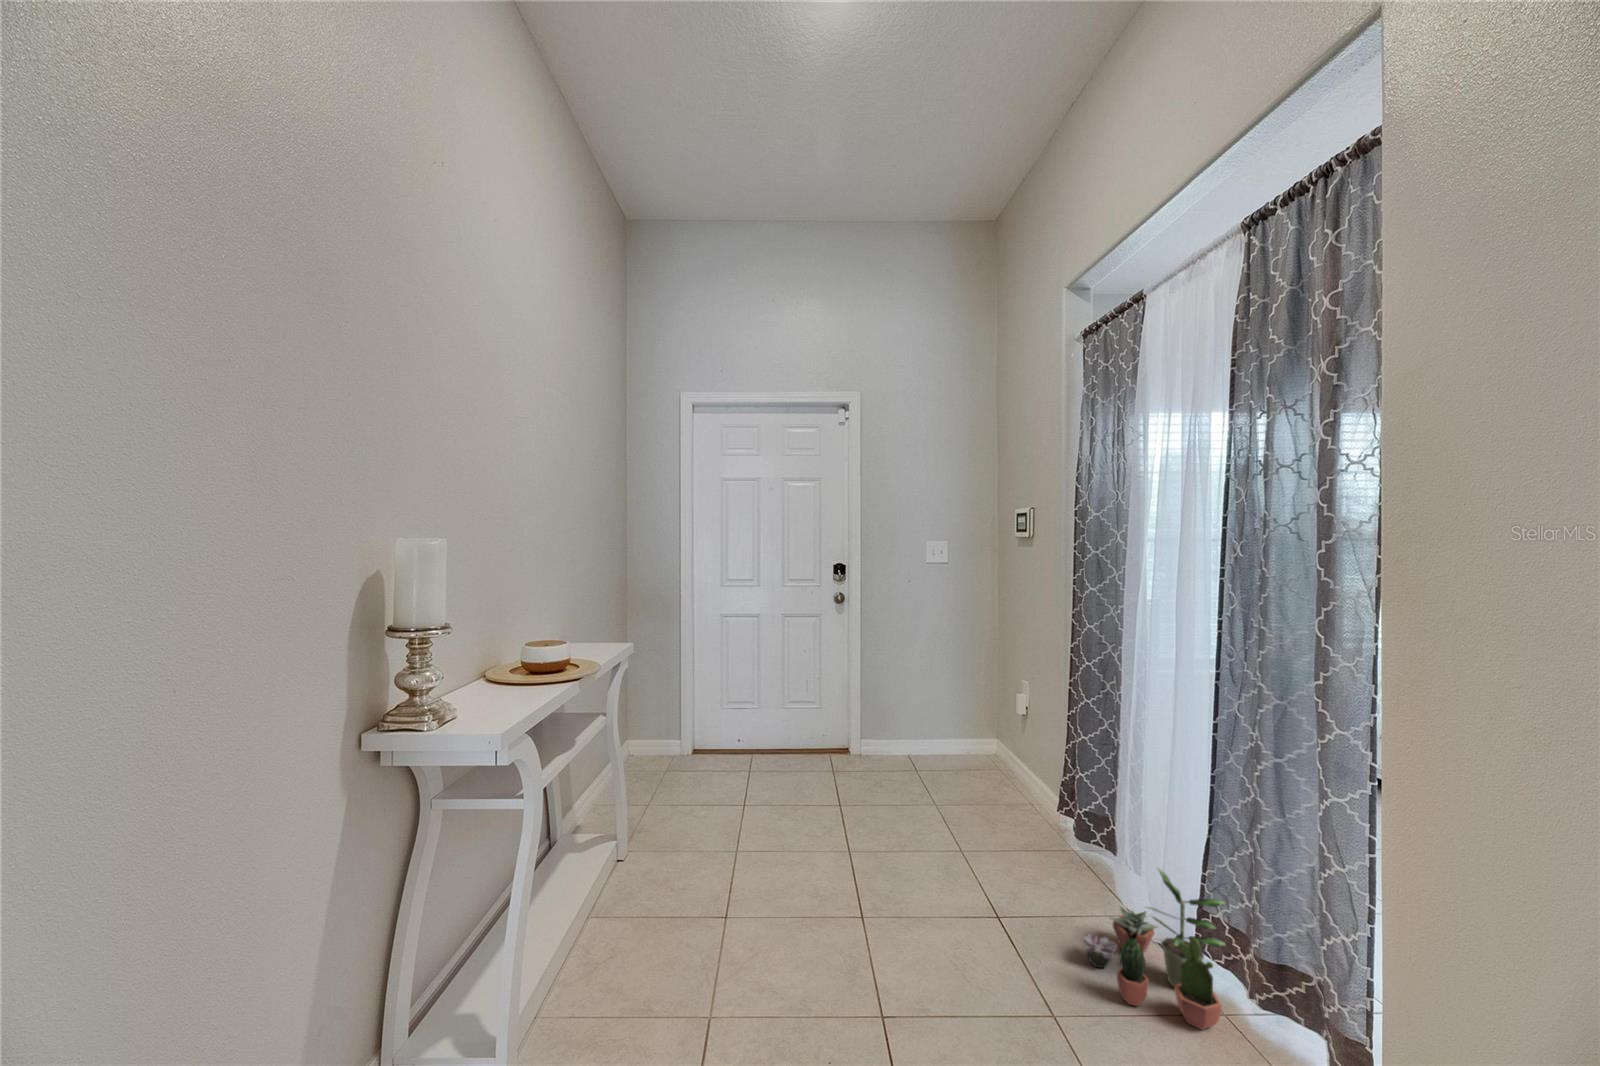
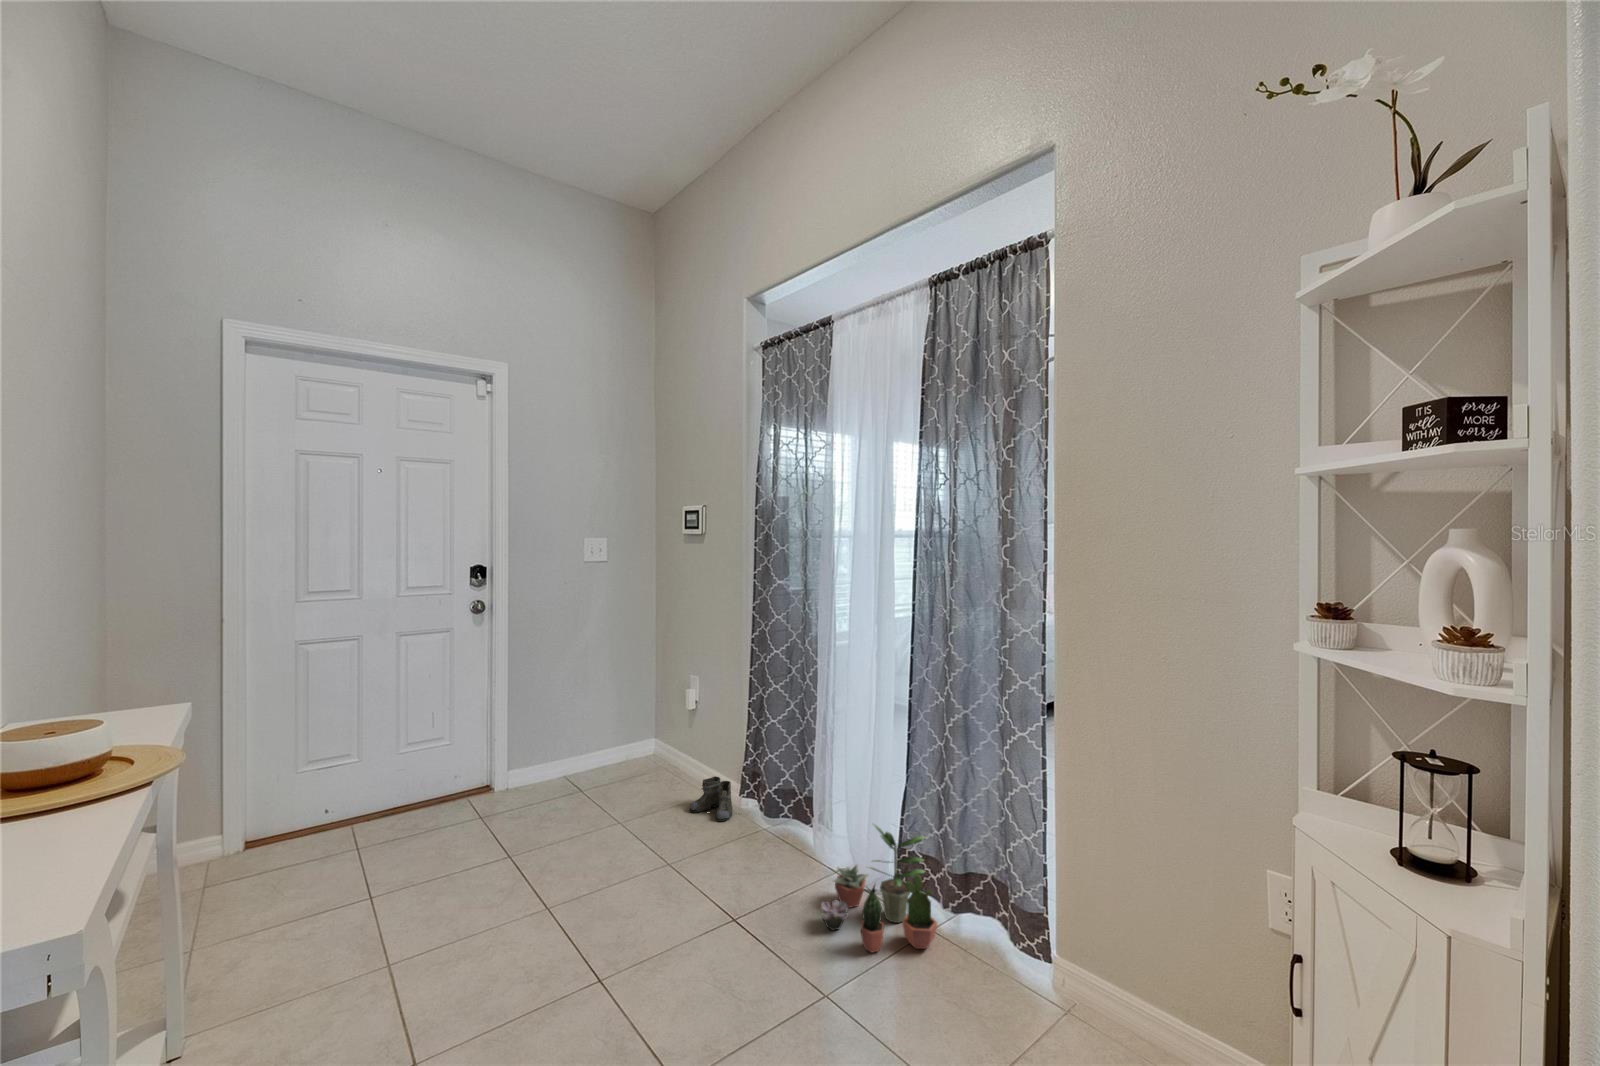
boots: none [1005,785,1057,831] -> present [690,776,733,821]

